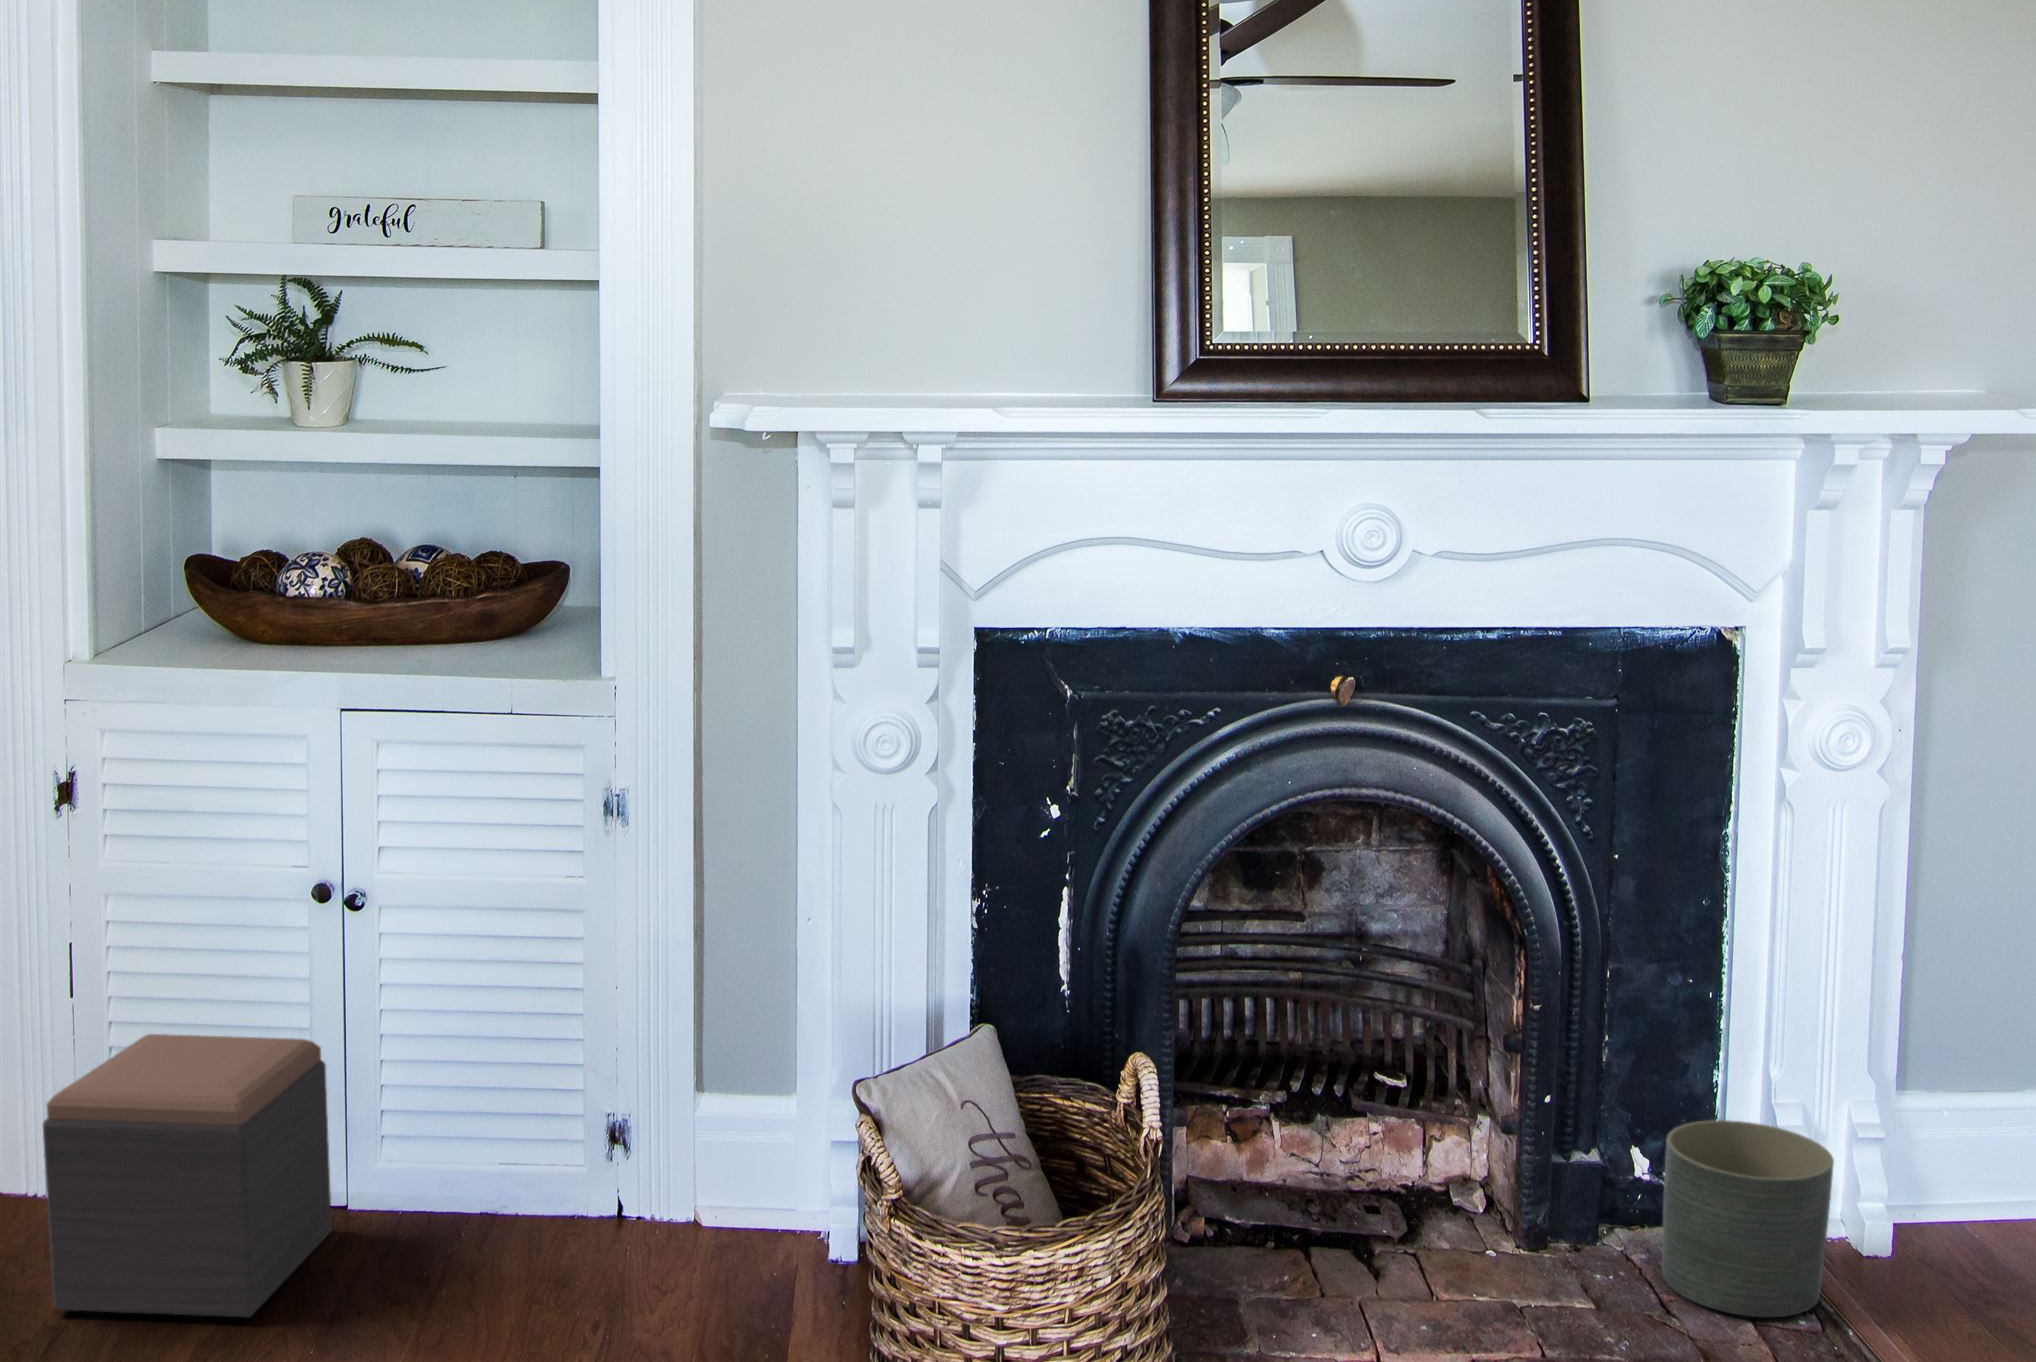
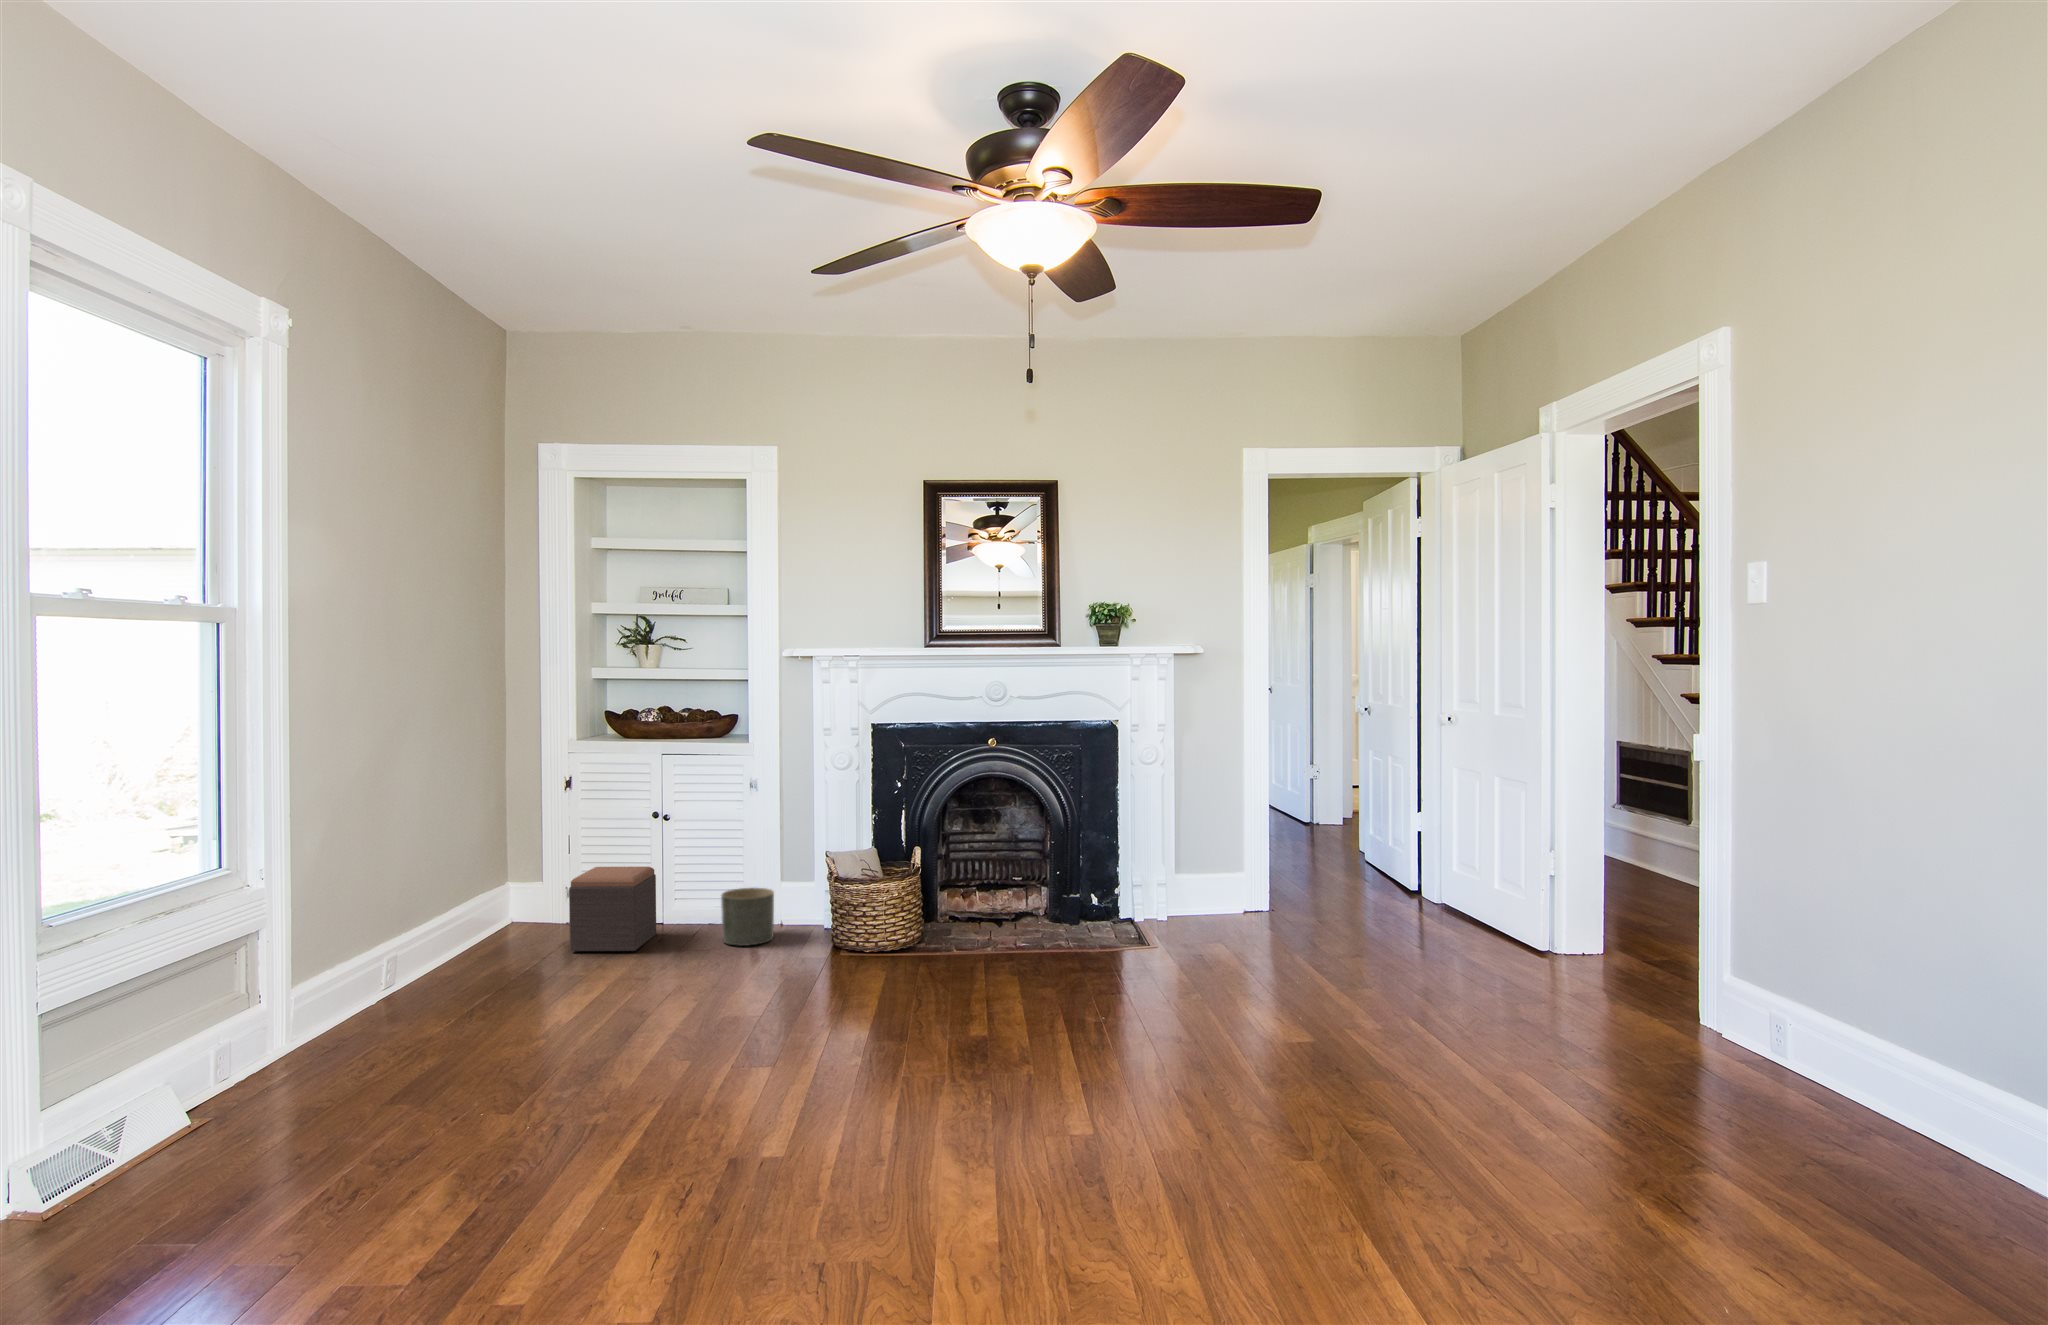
planter: present [1661,1120,1834,1317] -> present [721,888,774,946]

